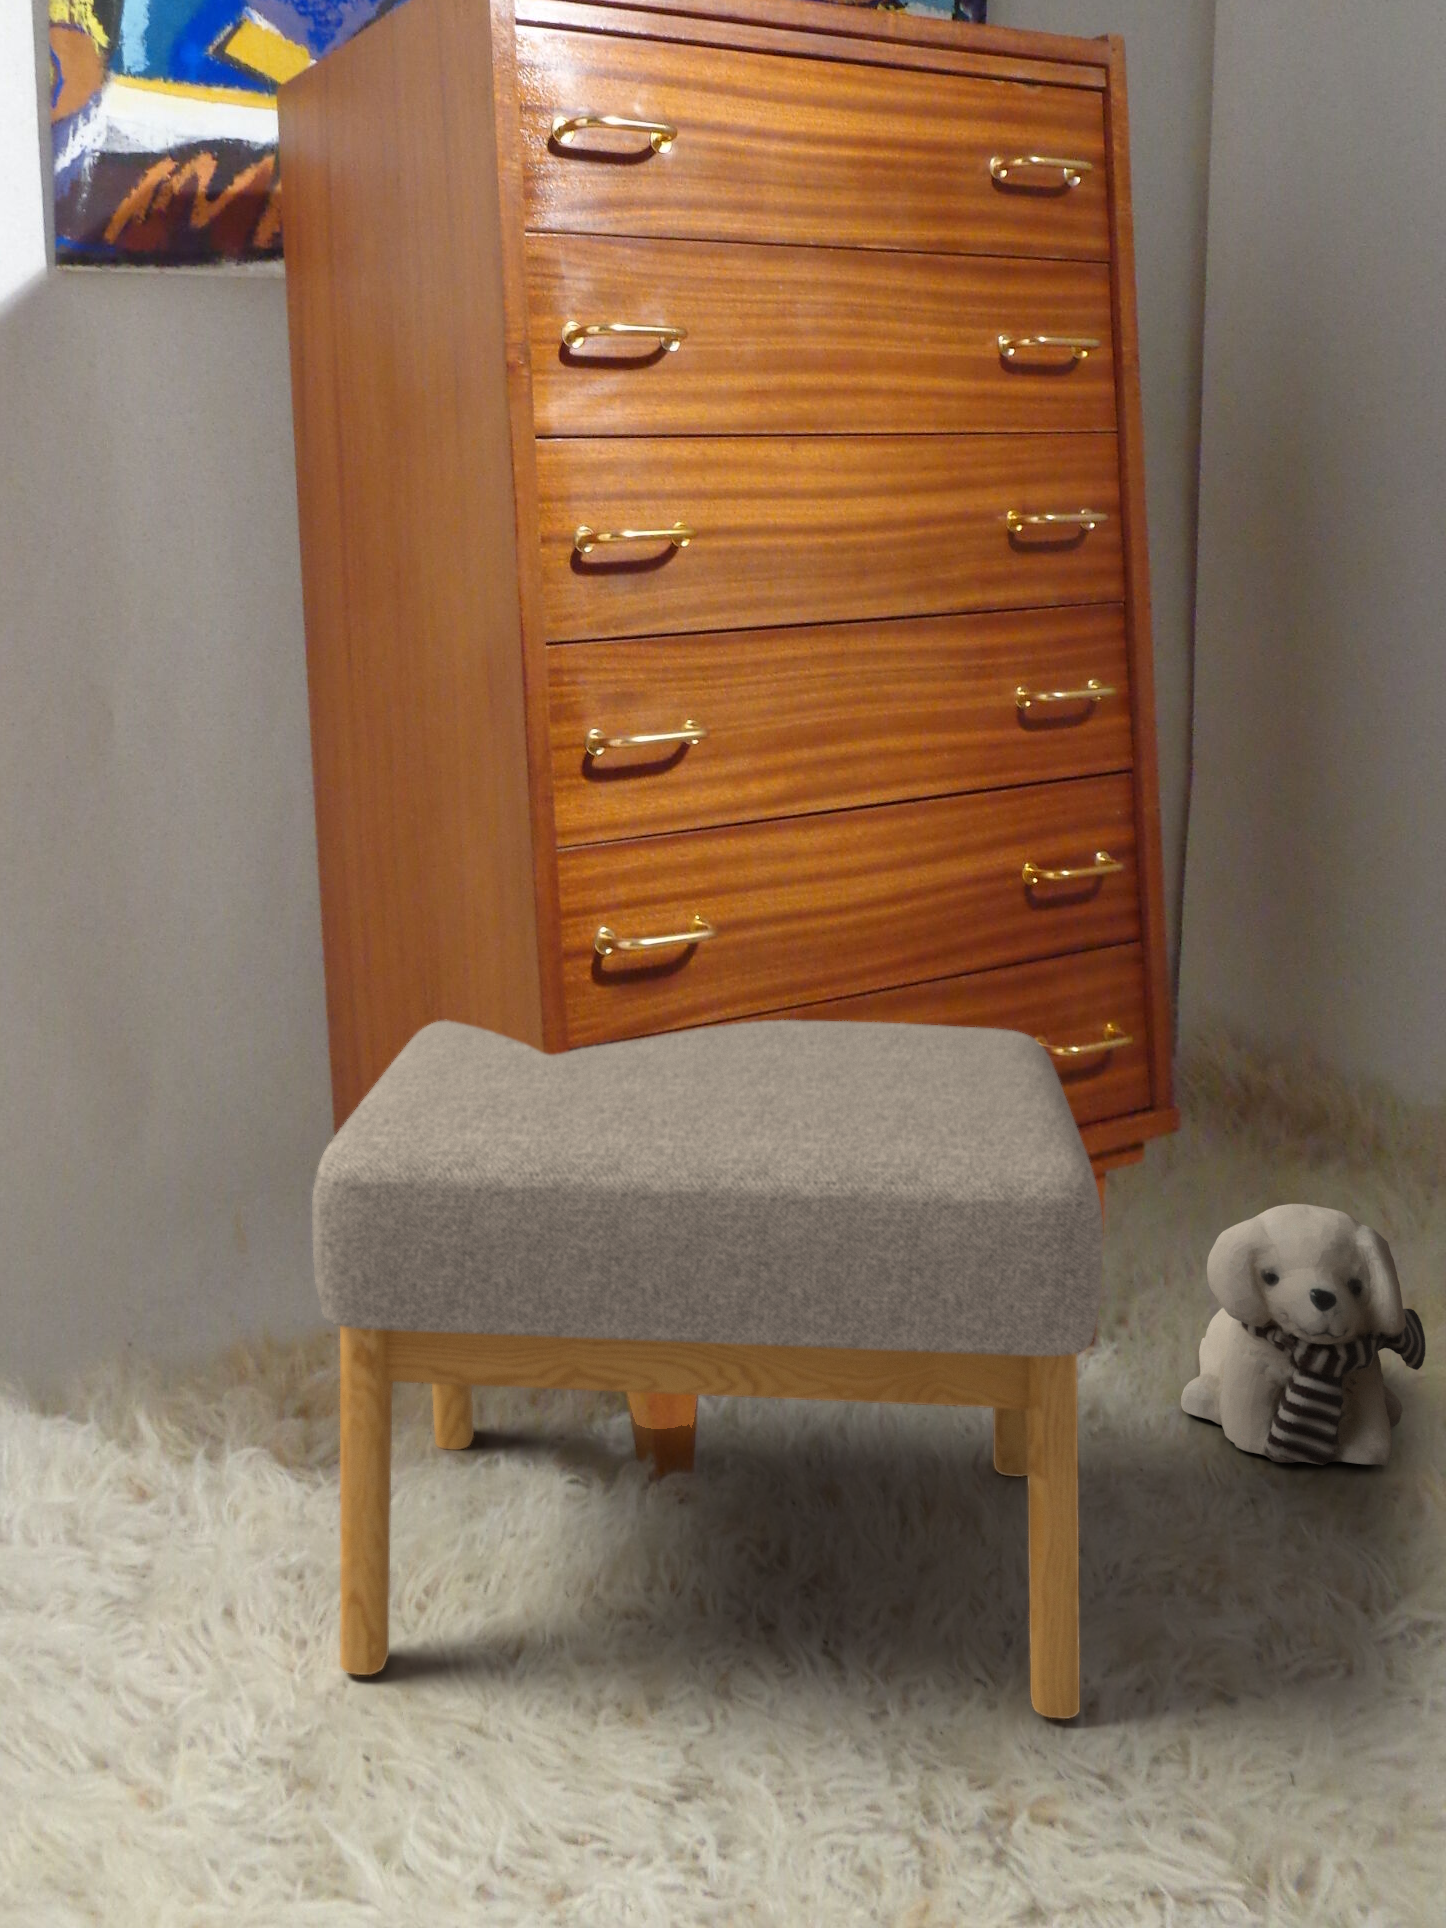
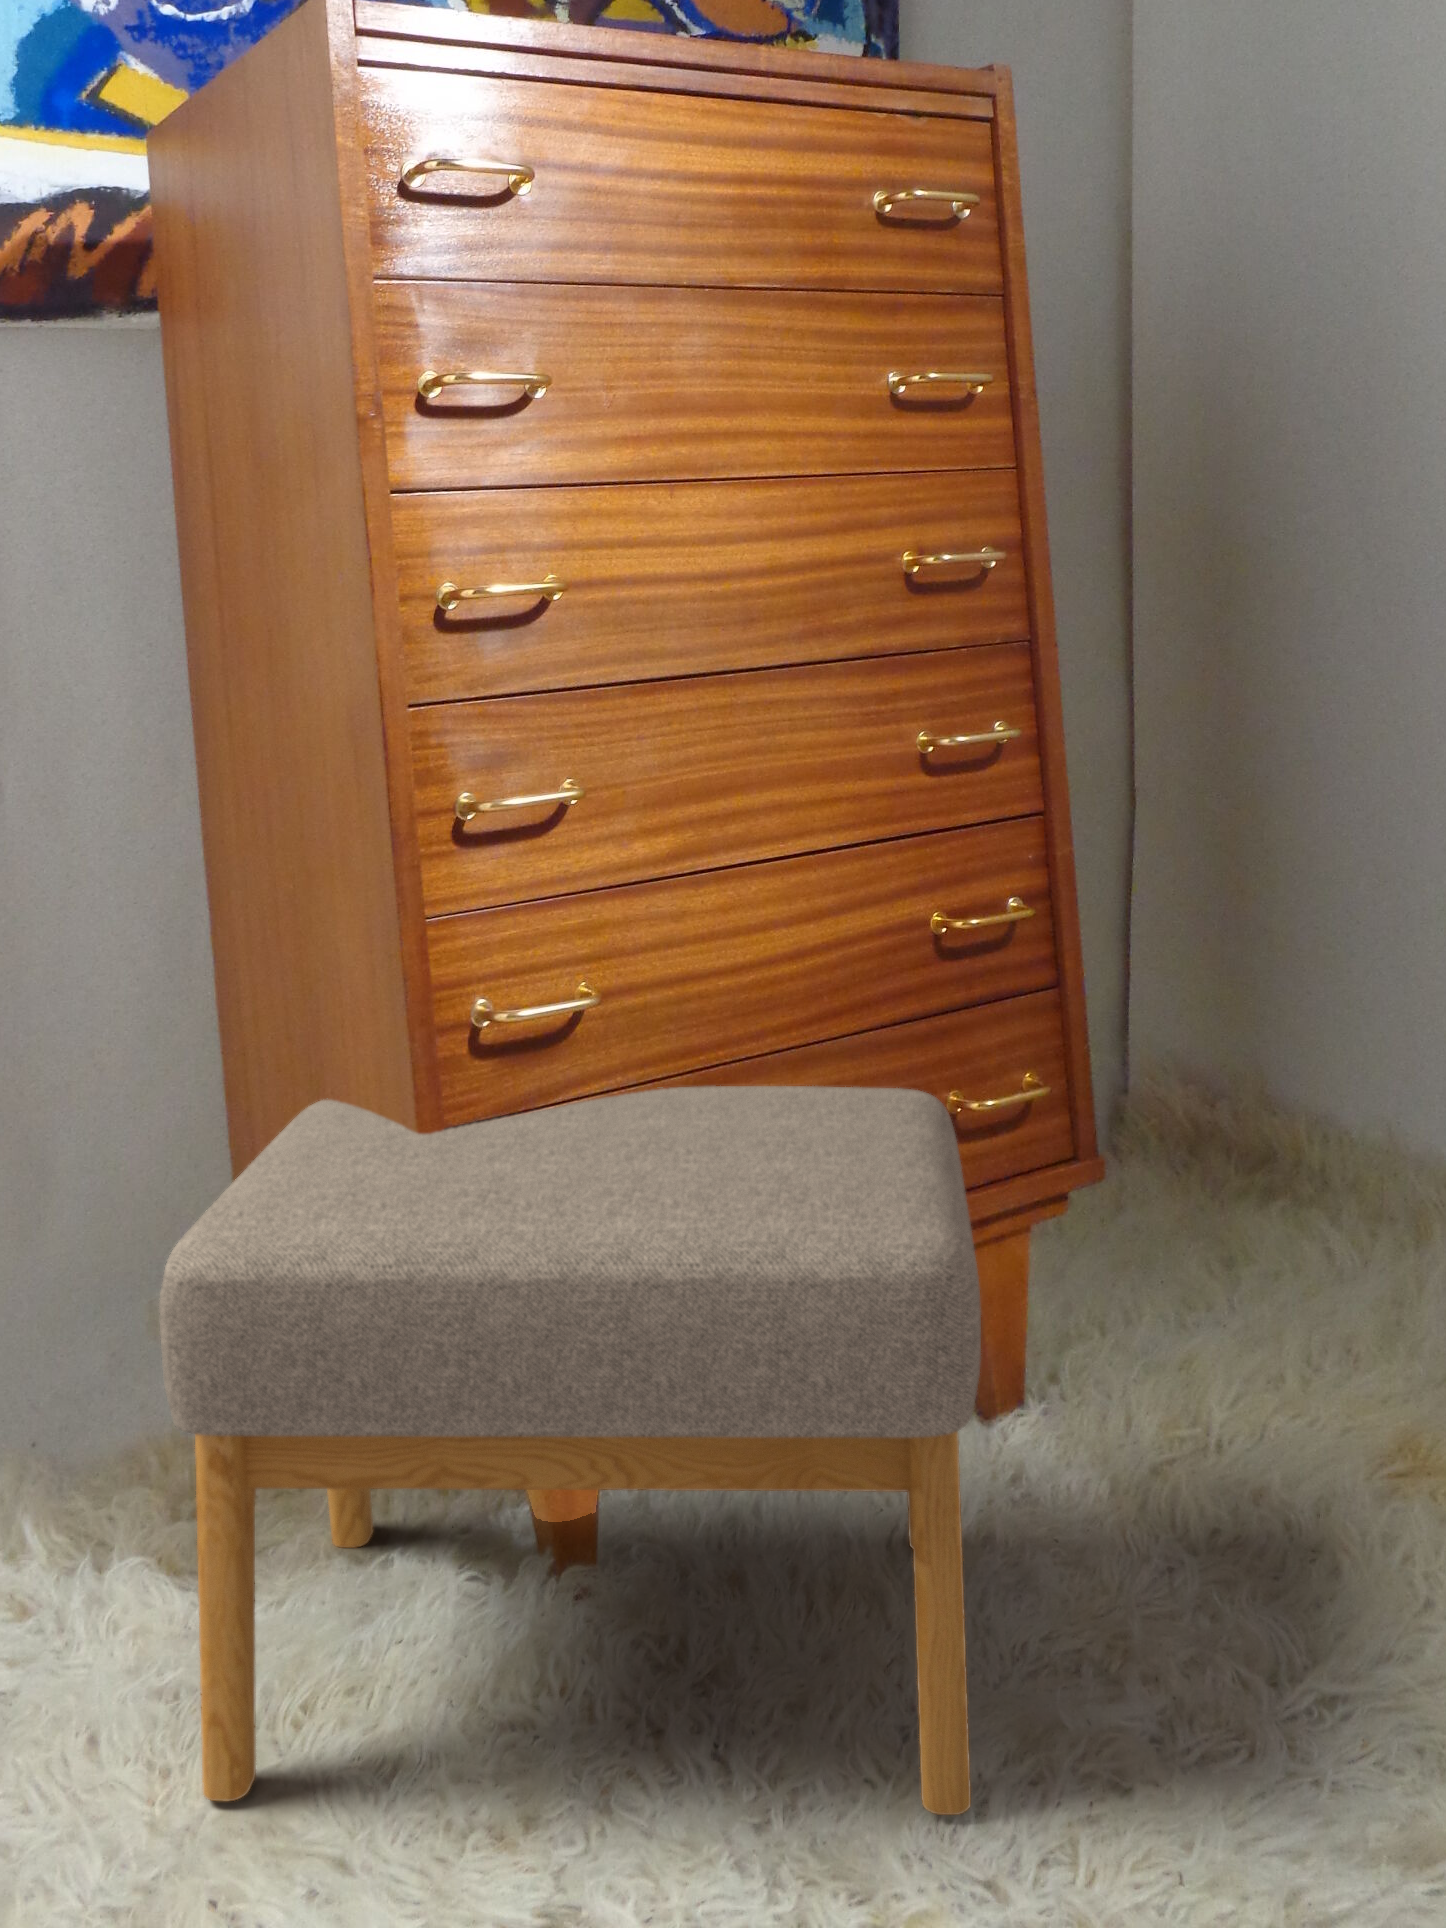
plush toy: present [1181,1204,1426,1466] -> none [1105,1257,1348,1527]

